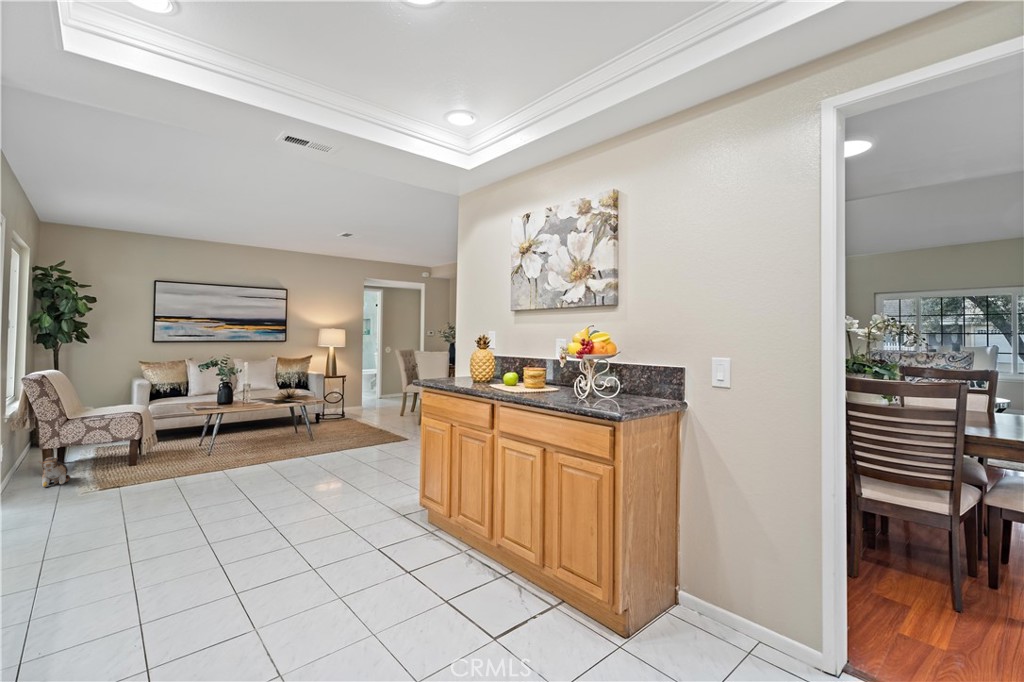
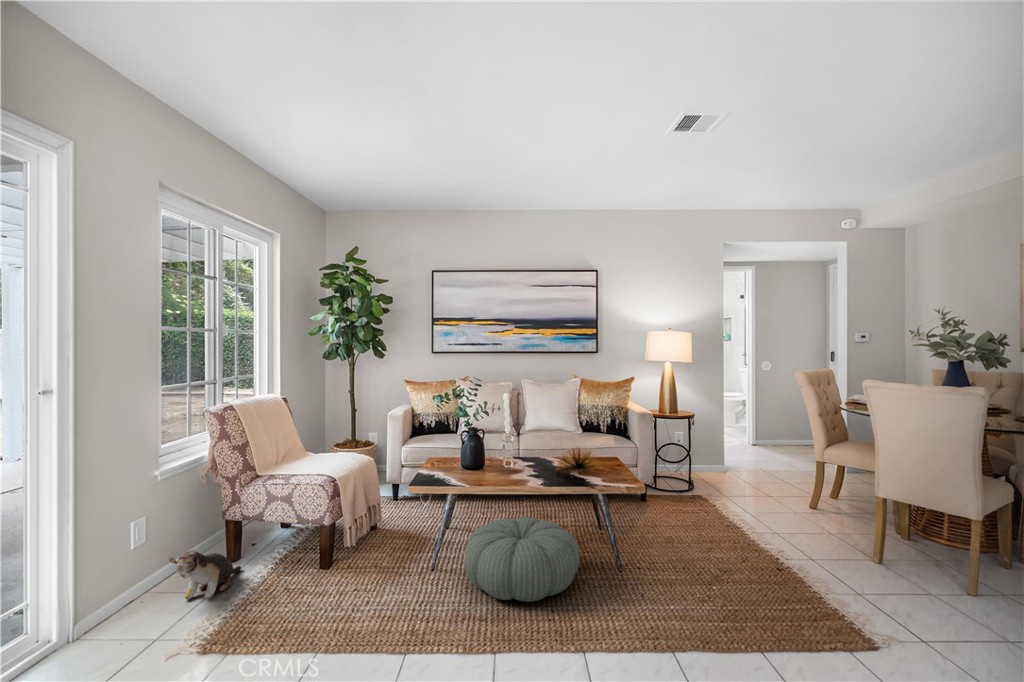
pouf: none [229,424,293,456] -> present [464,517,580,602]

